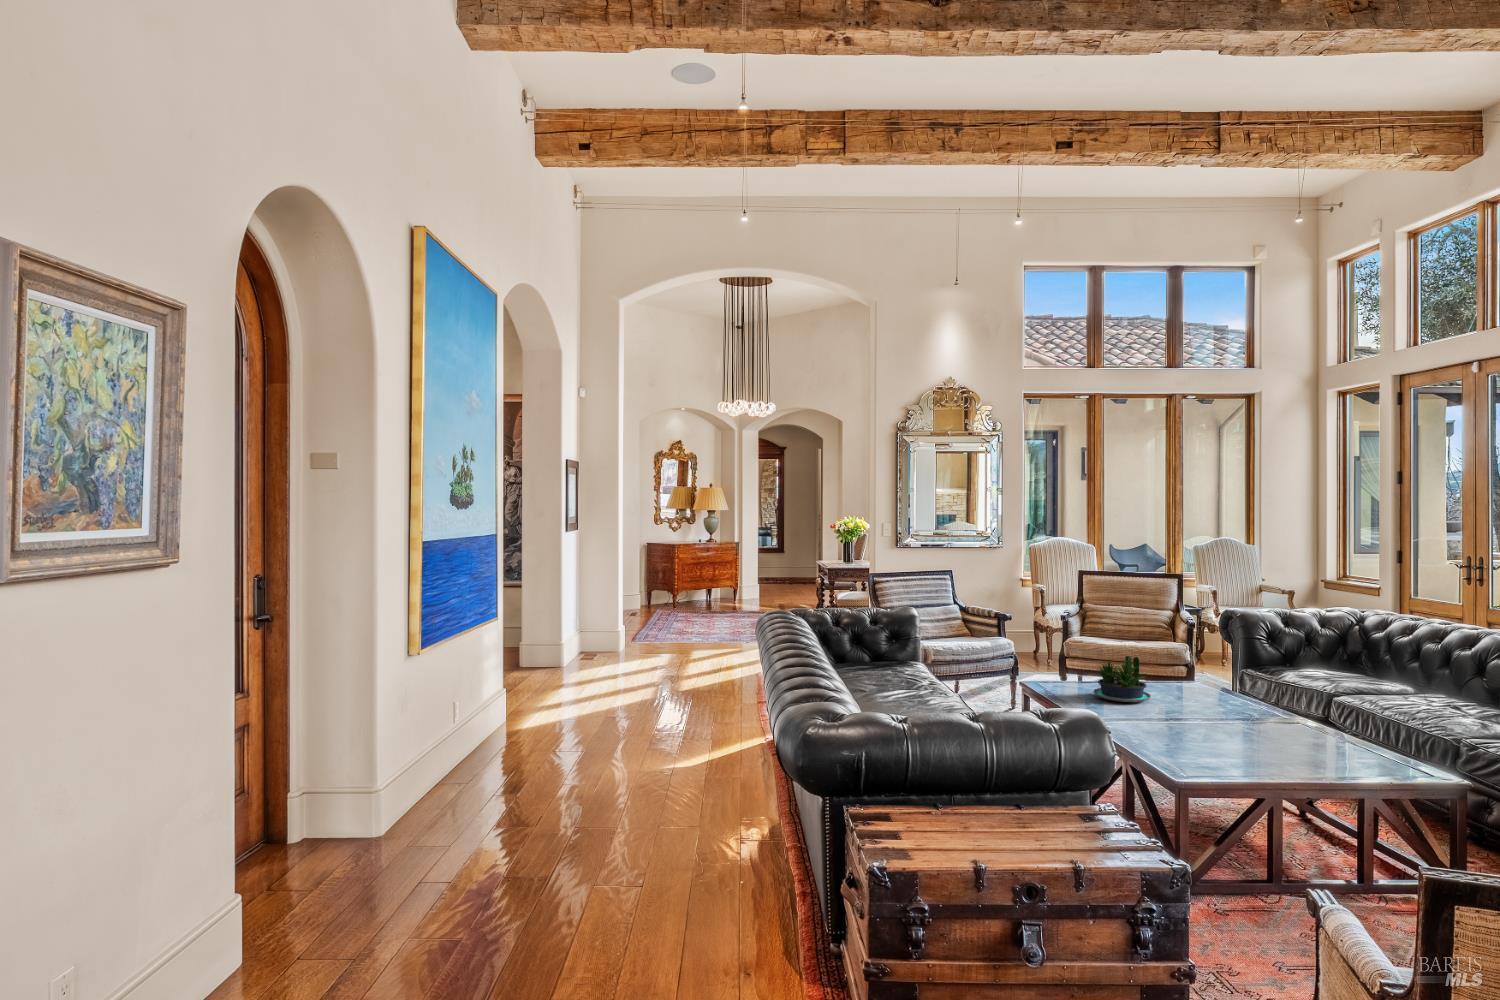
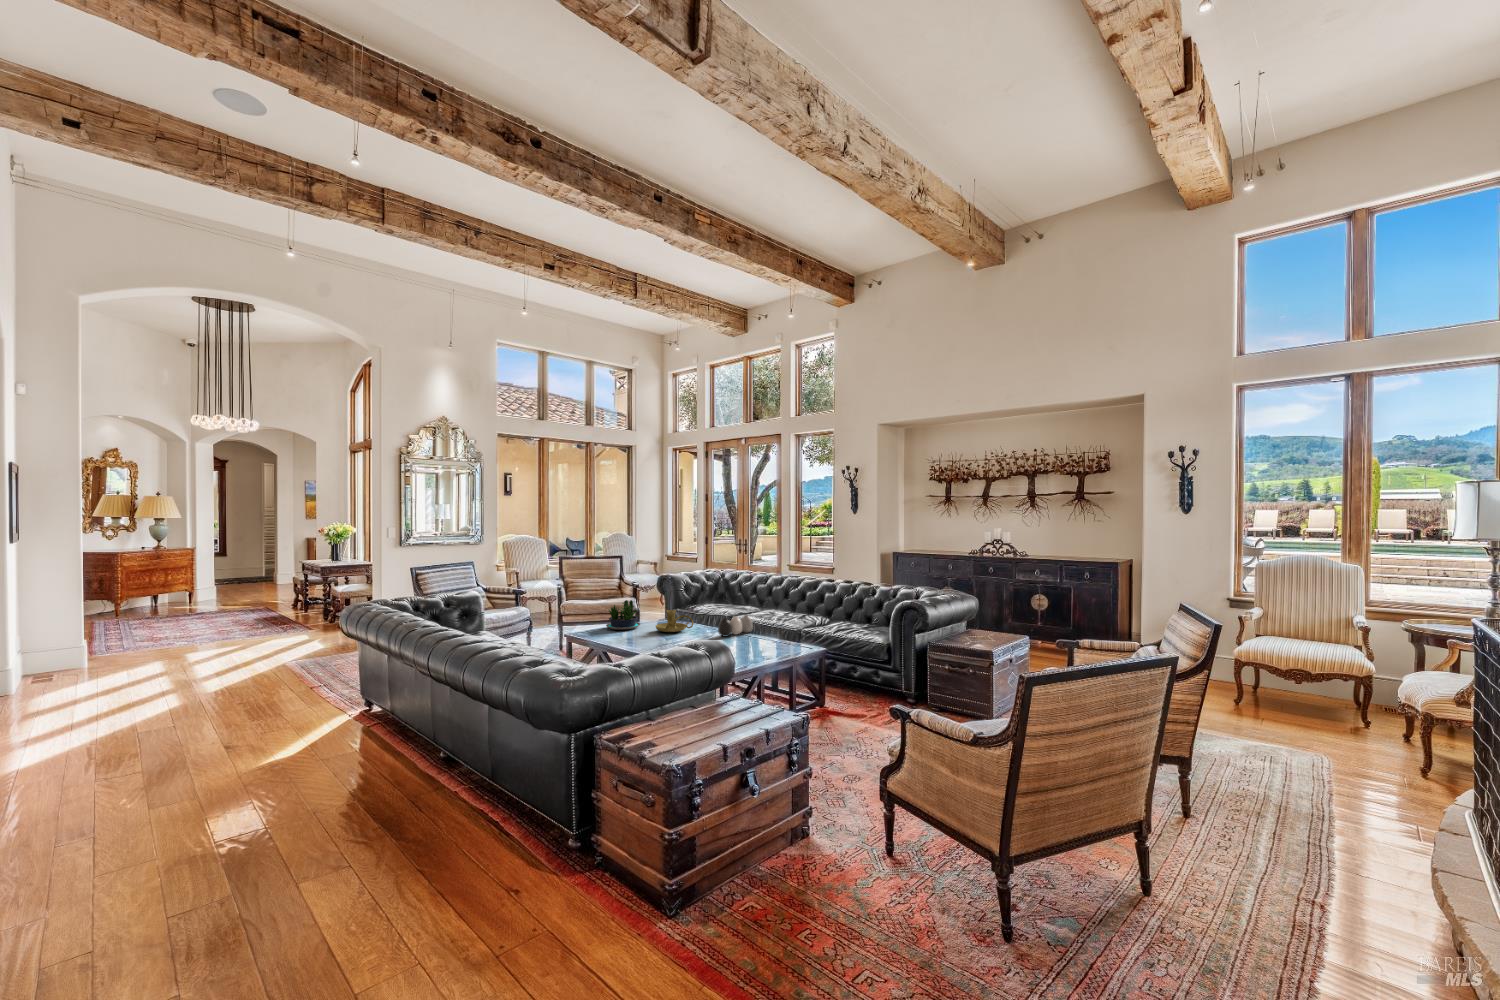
candle holder: none [1166,682,1234,720] -> present [656,610,693,632]
vase: none [1270,712,1352,747] -> present [718,615,753,637]

